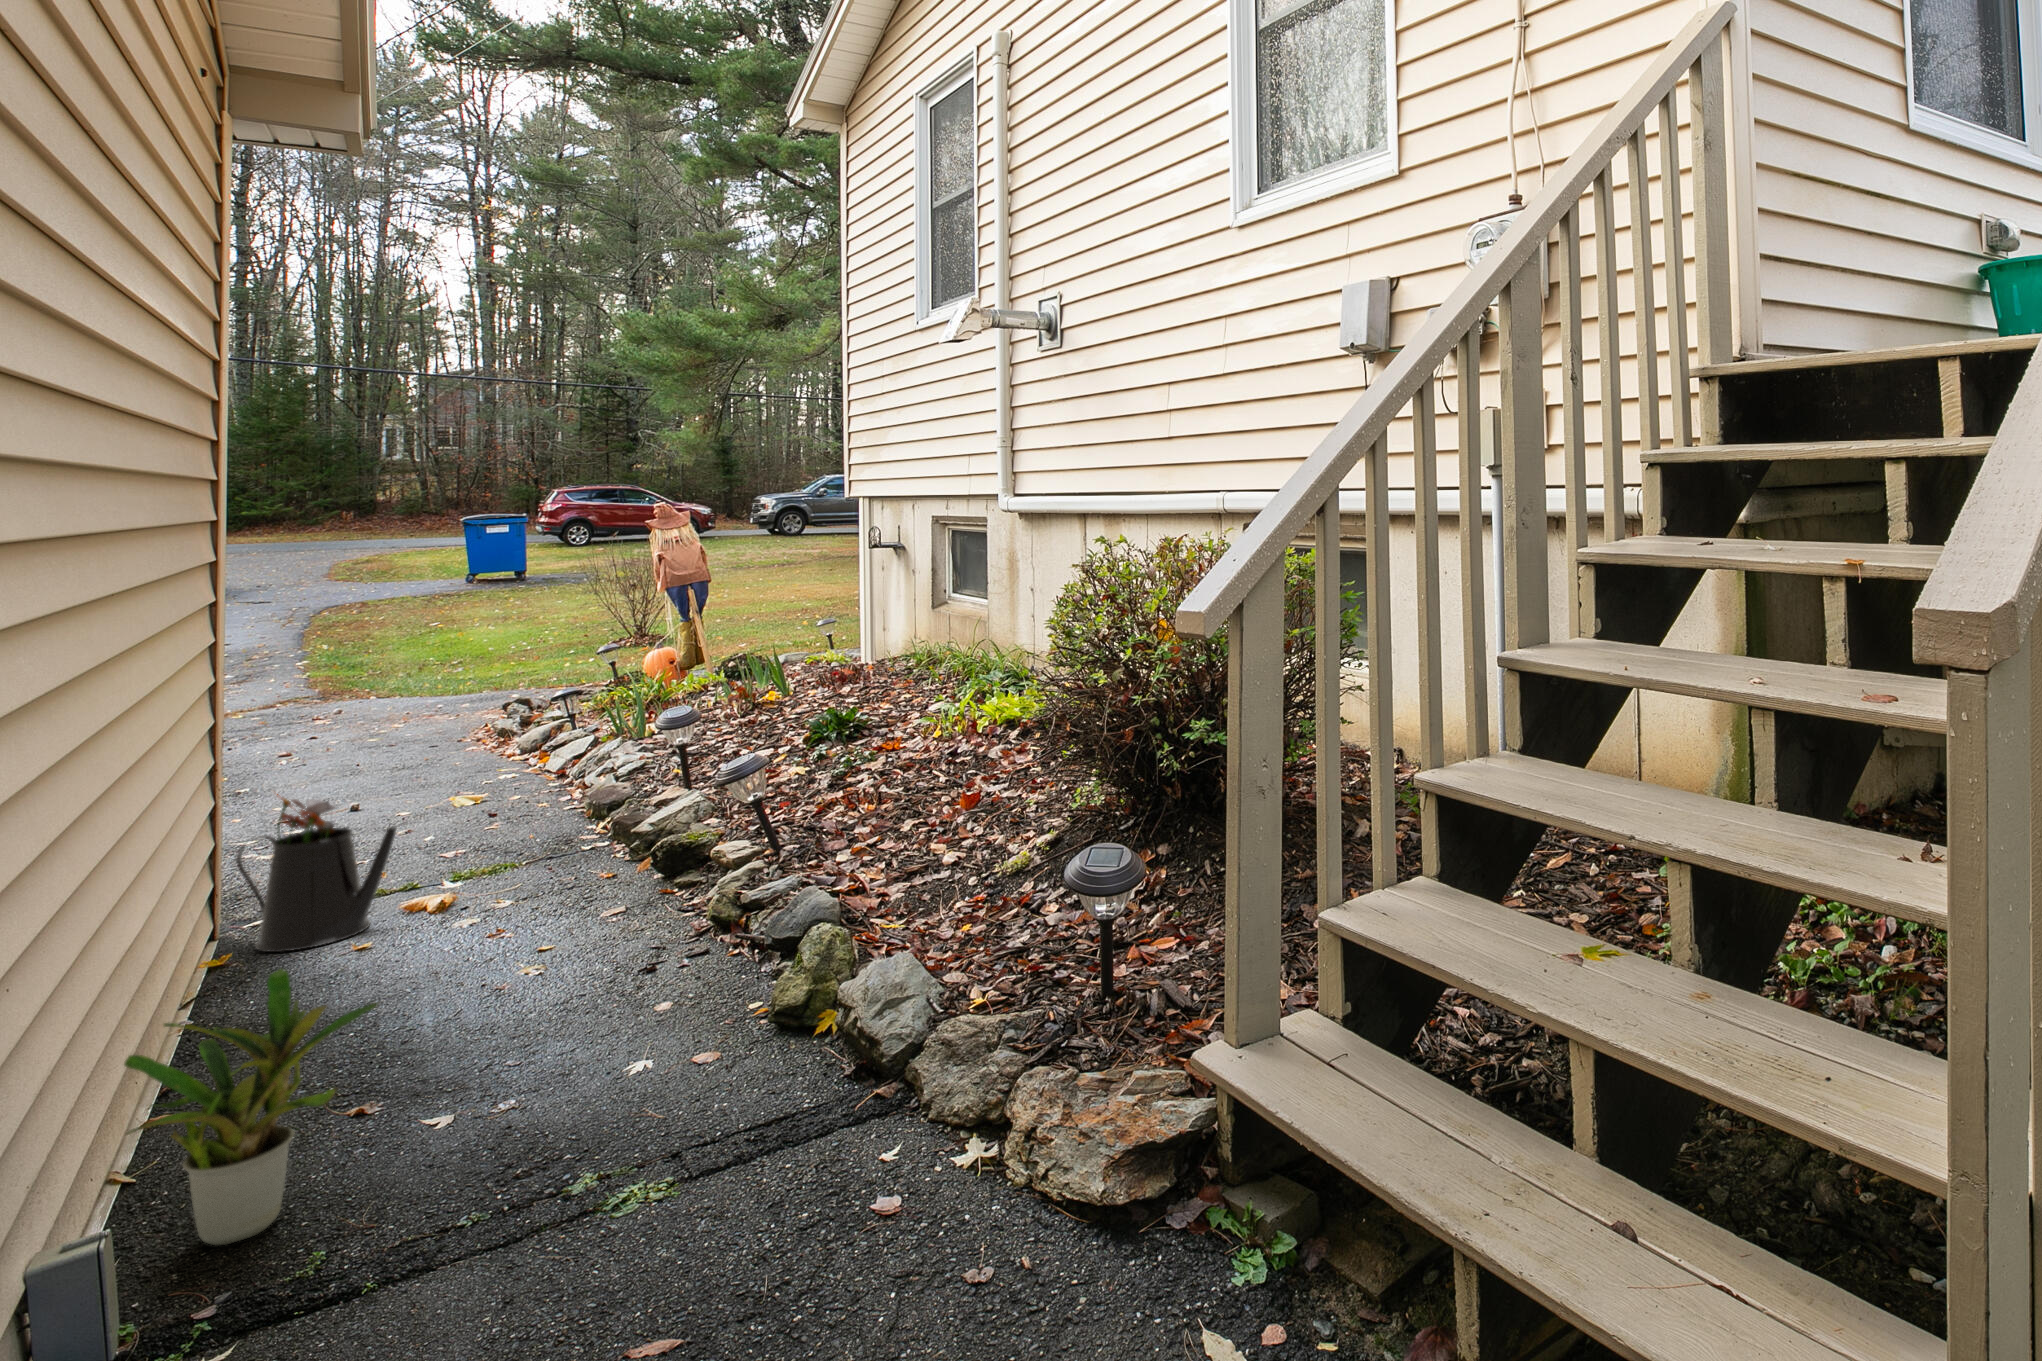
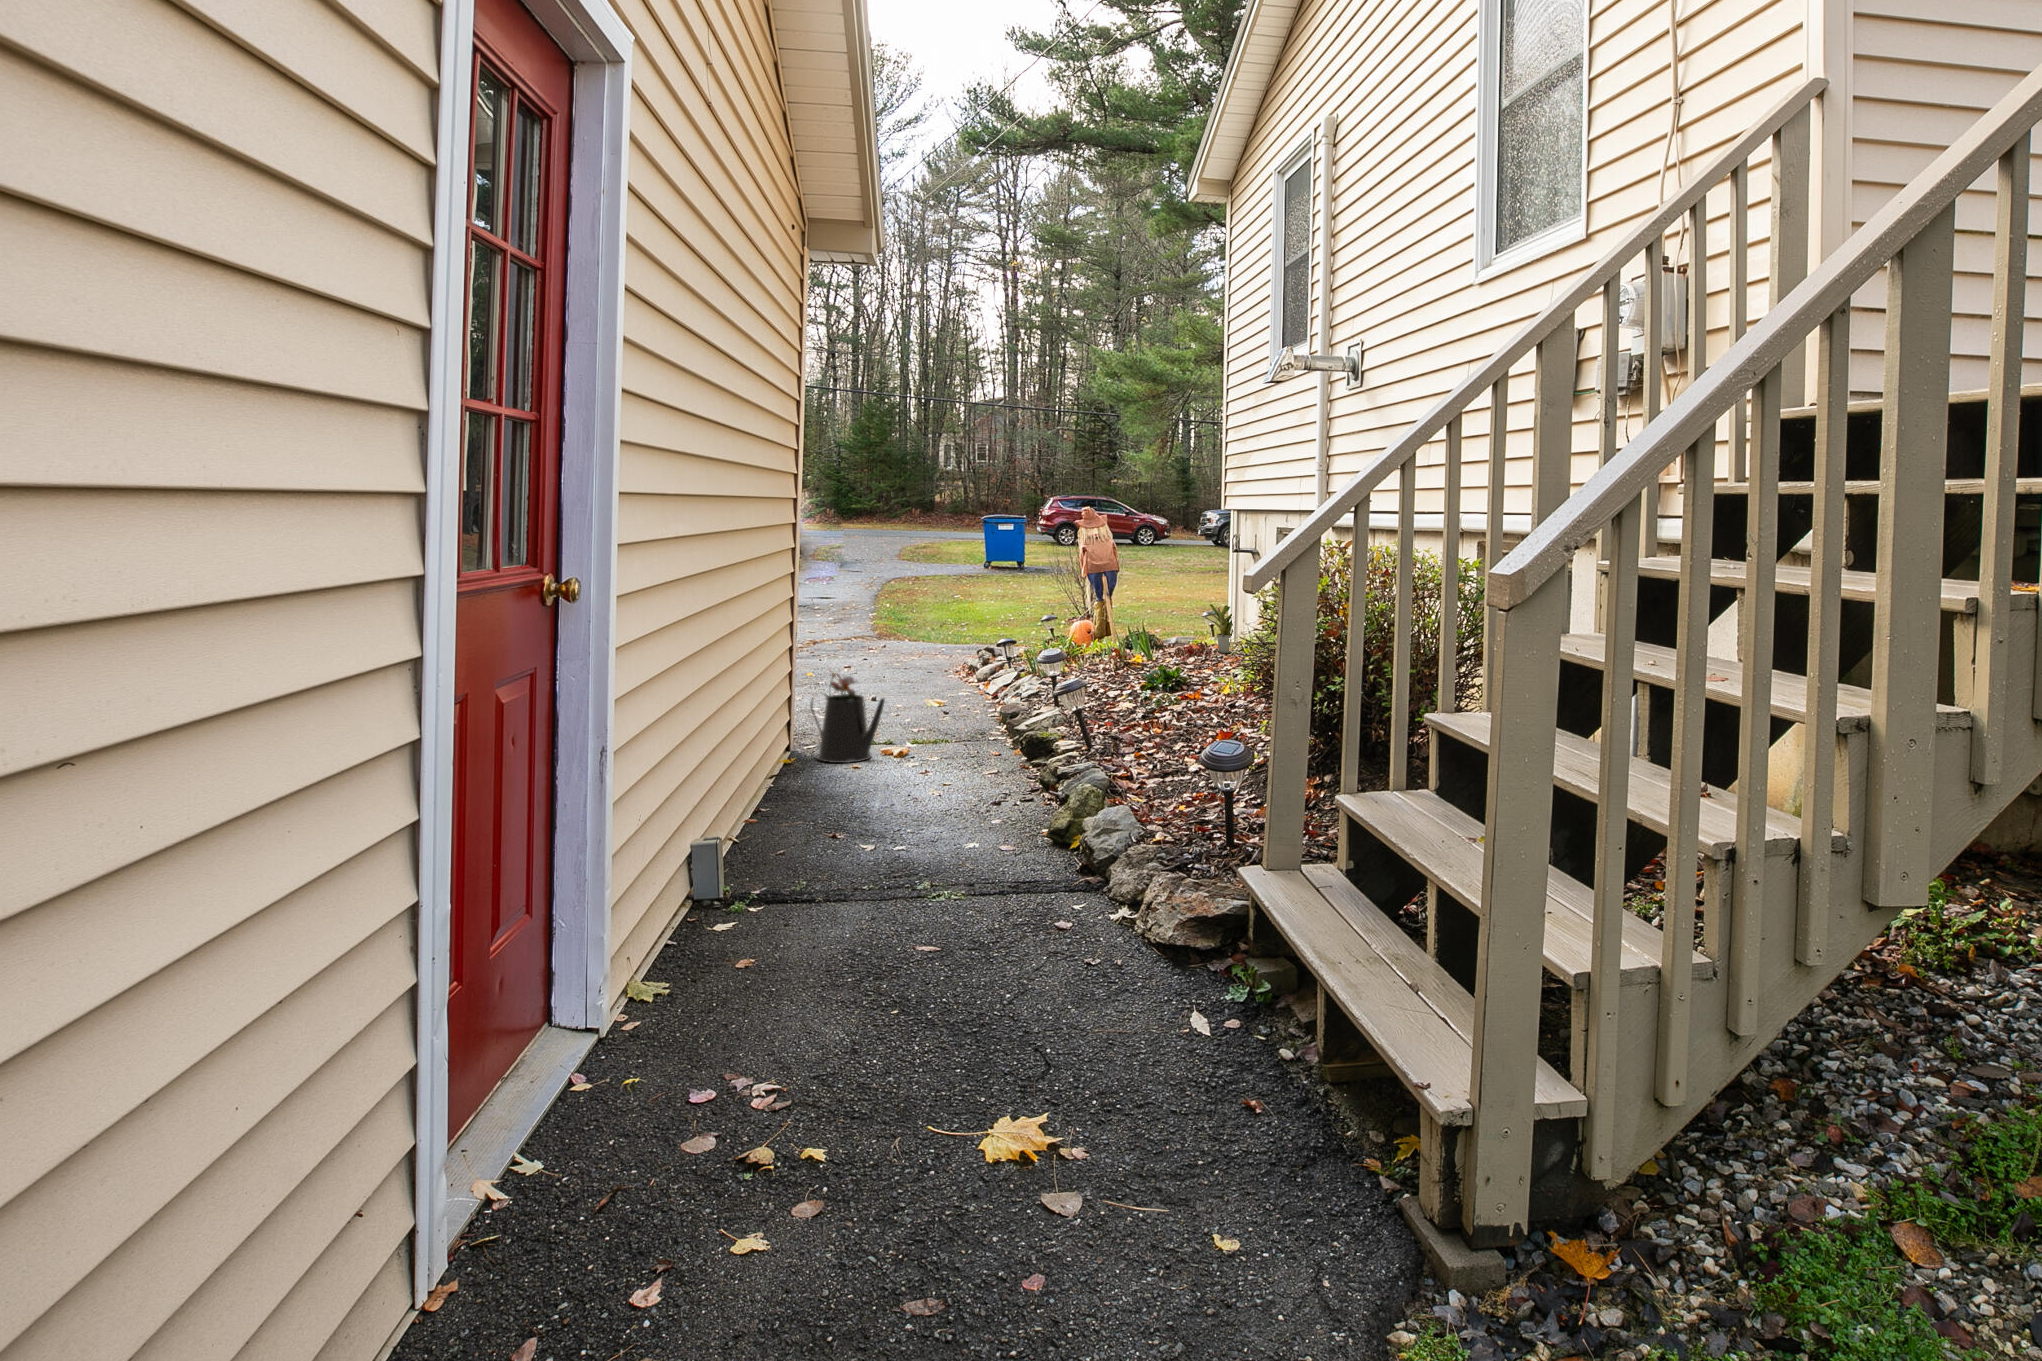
potted plant: present [124,969,379,1245] -> present [1204,604,1233,653]

